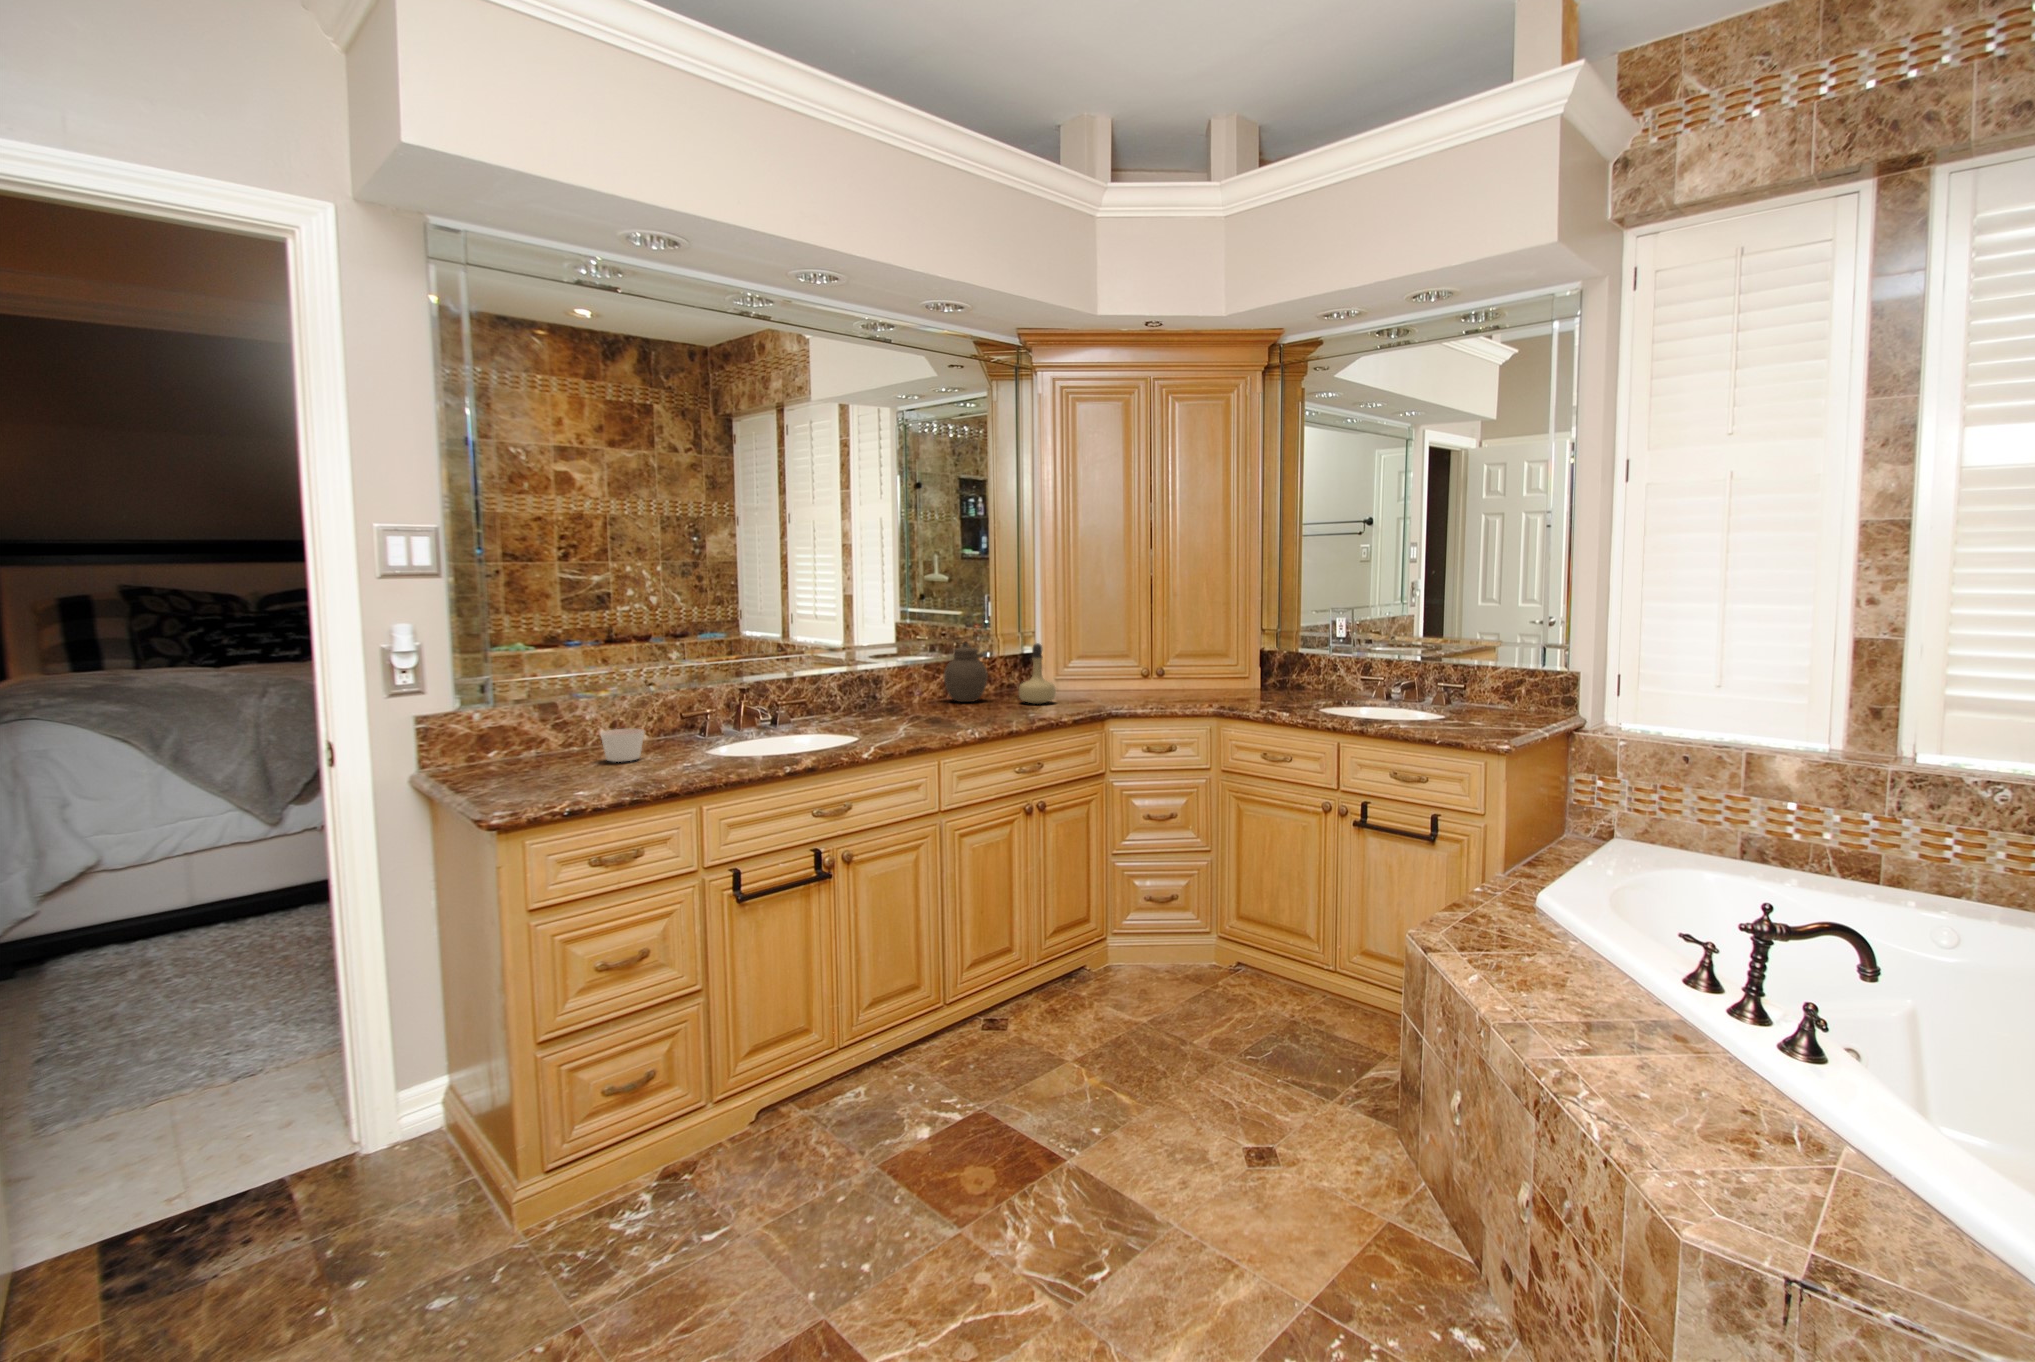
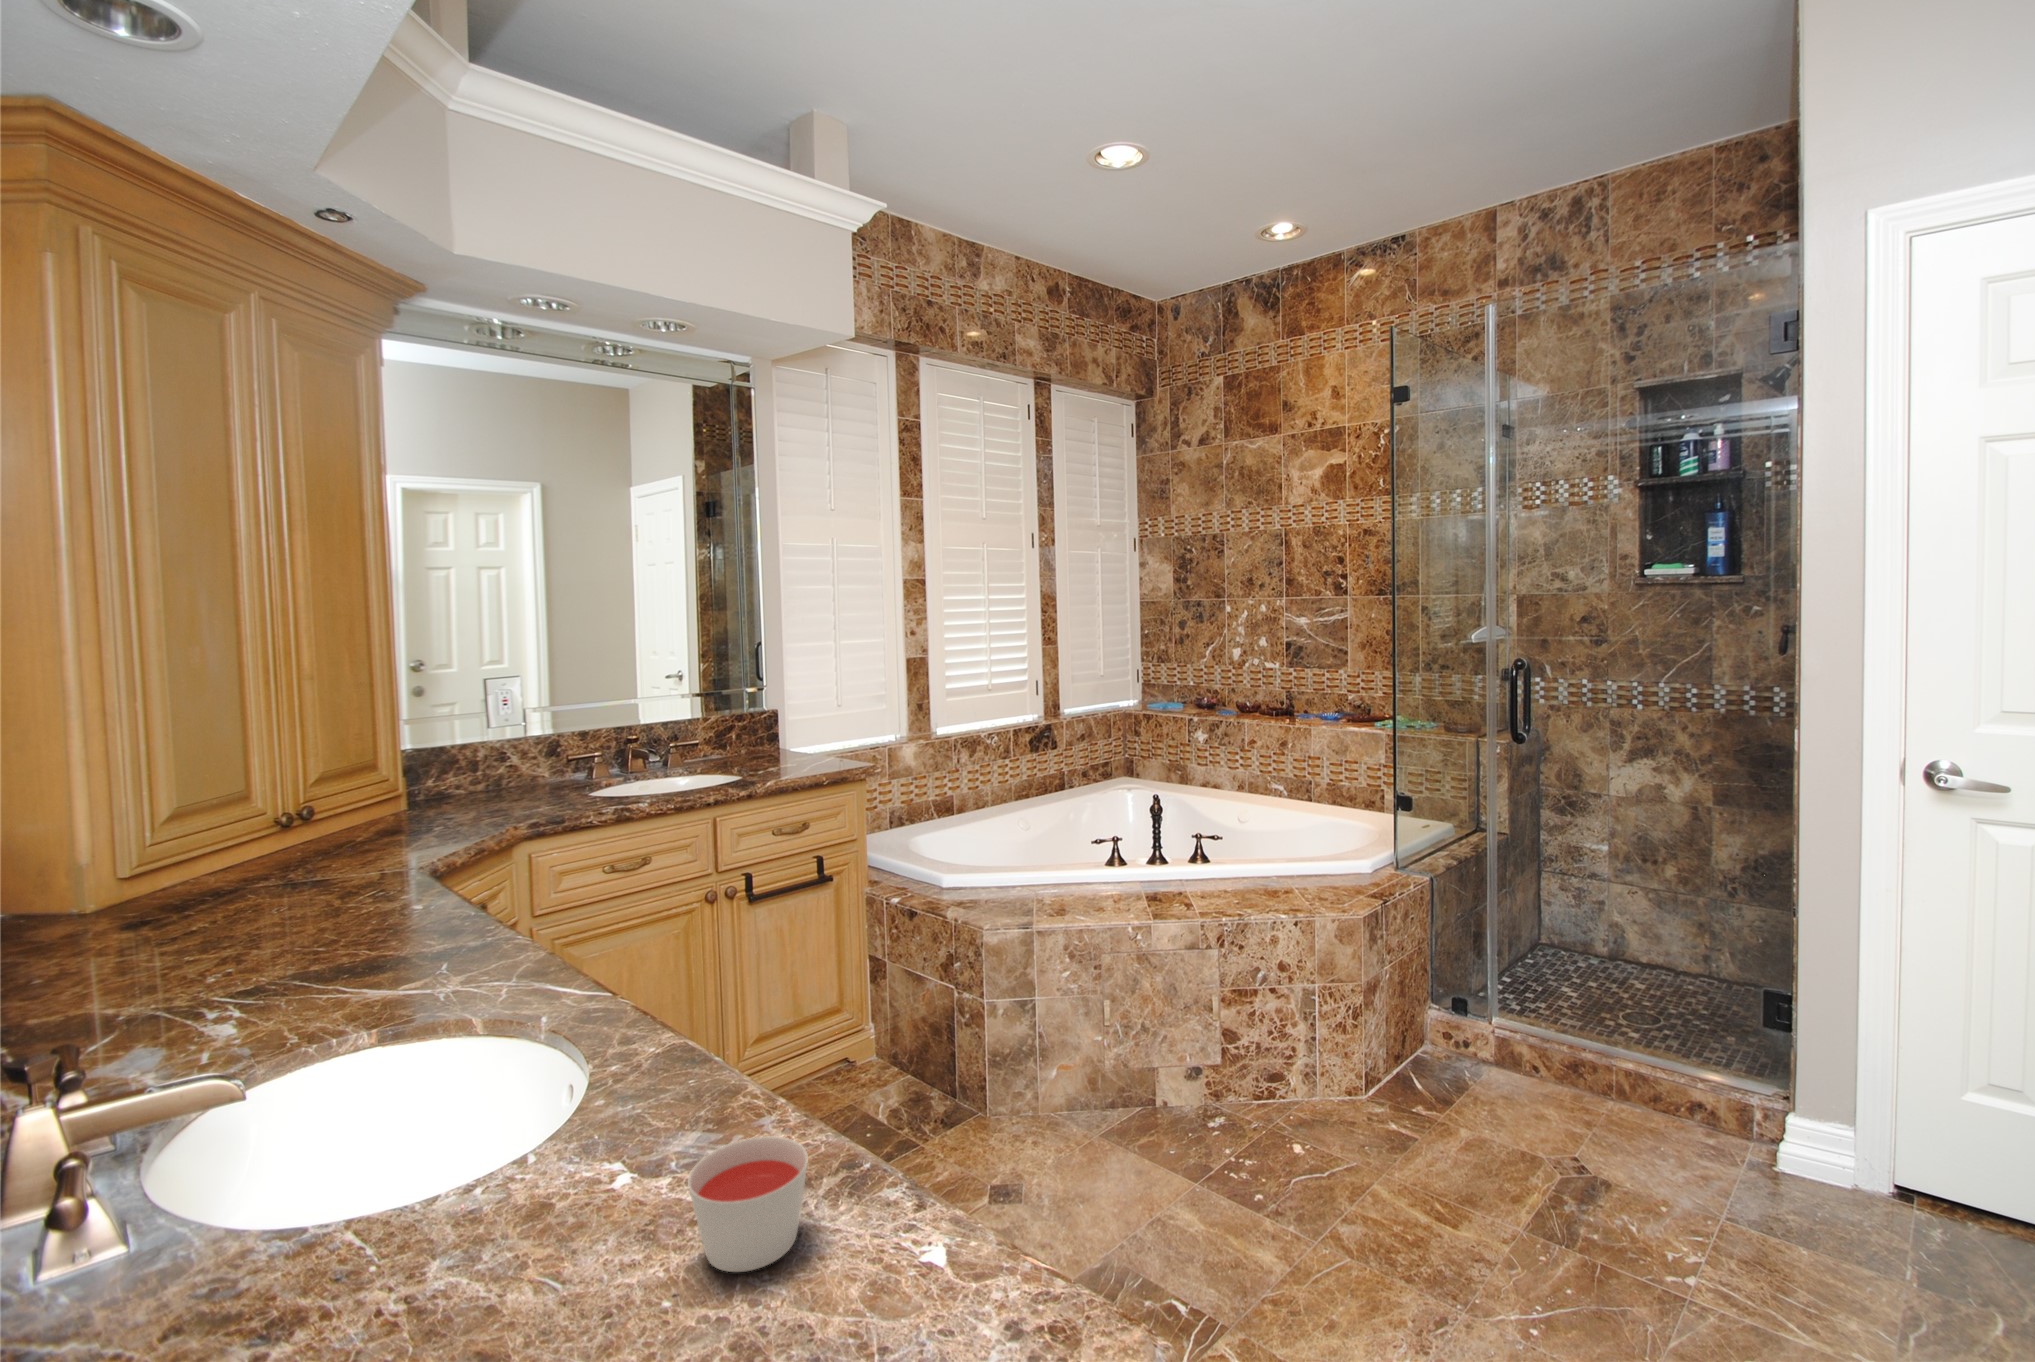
jar: present [944,642,988,702] -> none [80,830,222,976]
perfume bottle: present [1019,643,1056,704] -> none [269,794,363,917]

